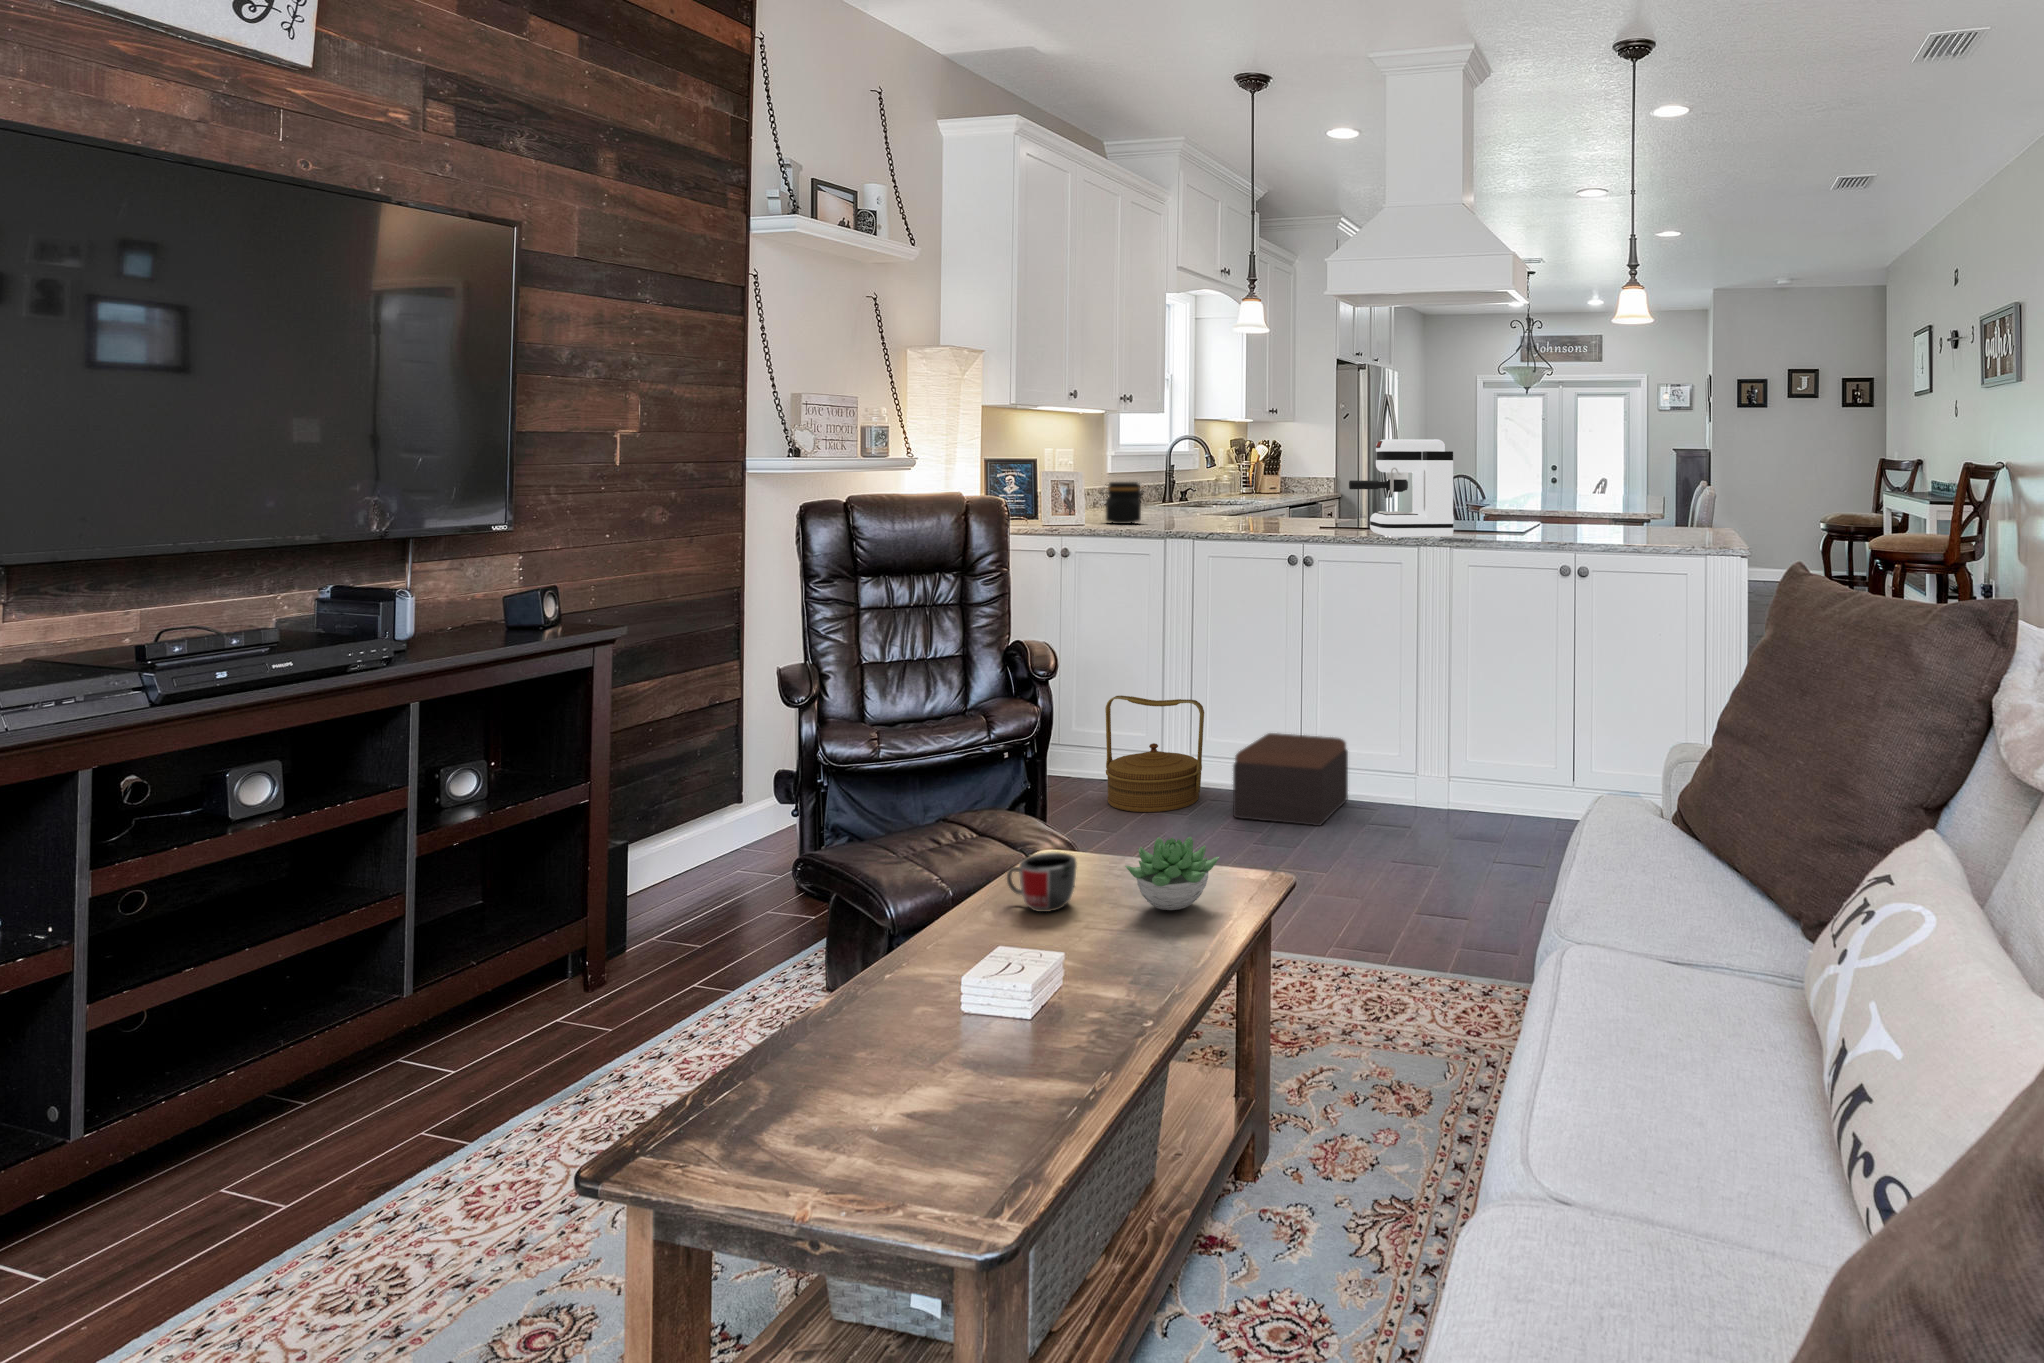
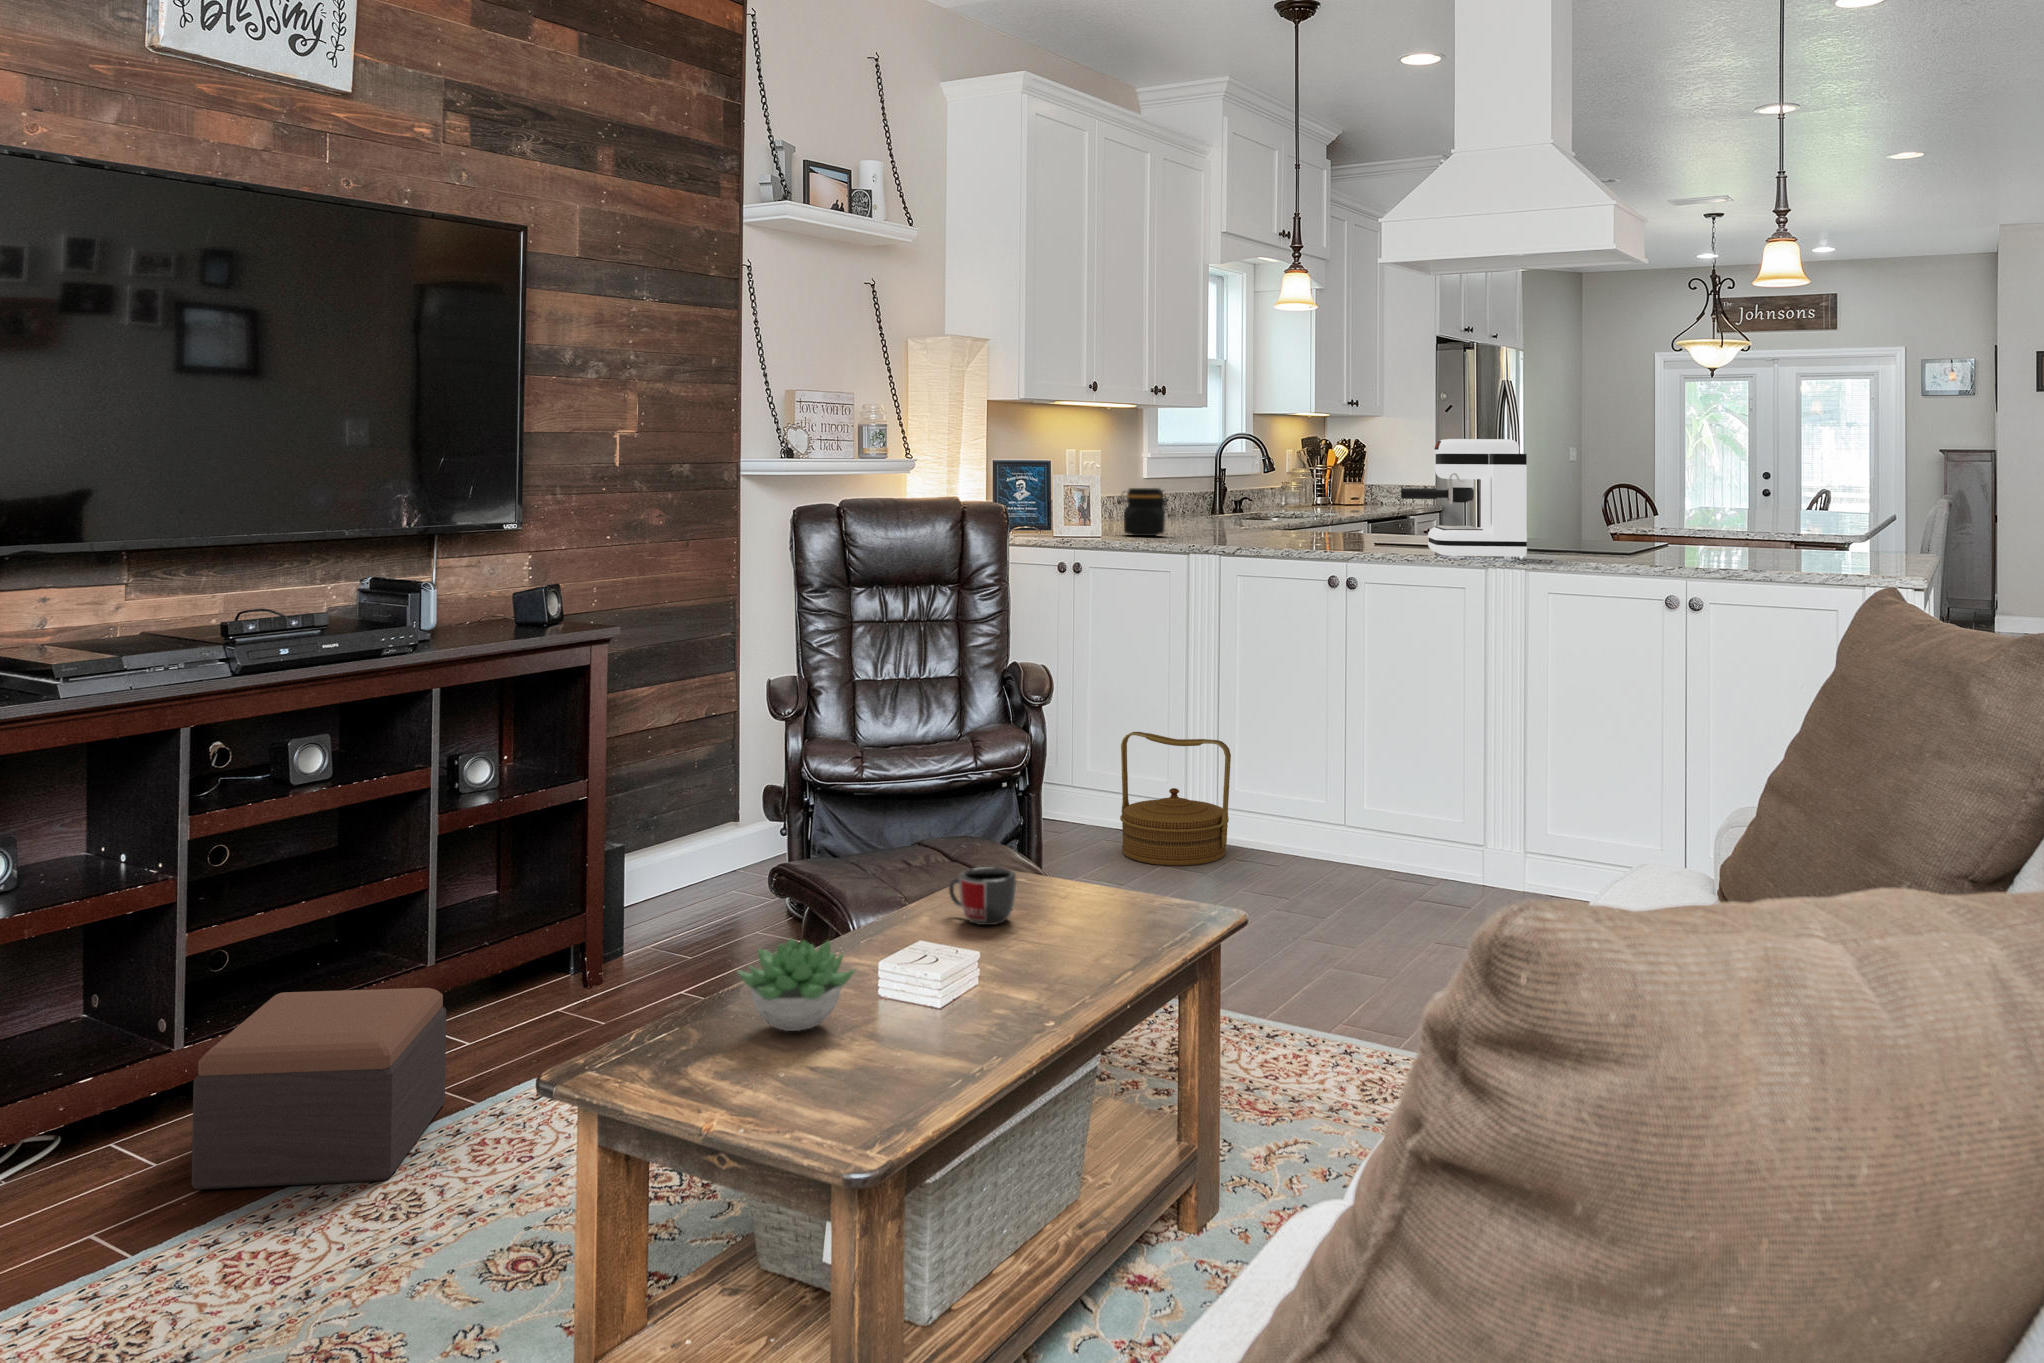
footstool: present [1233,733,1348,826] -> present [192,988,446,1189]
succulent plant: present [1125,837,1219,910] -> present [737,938,855,1031]

